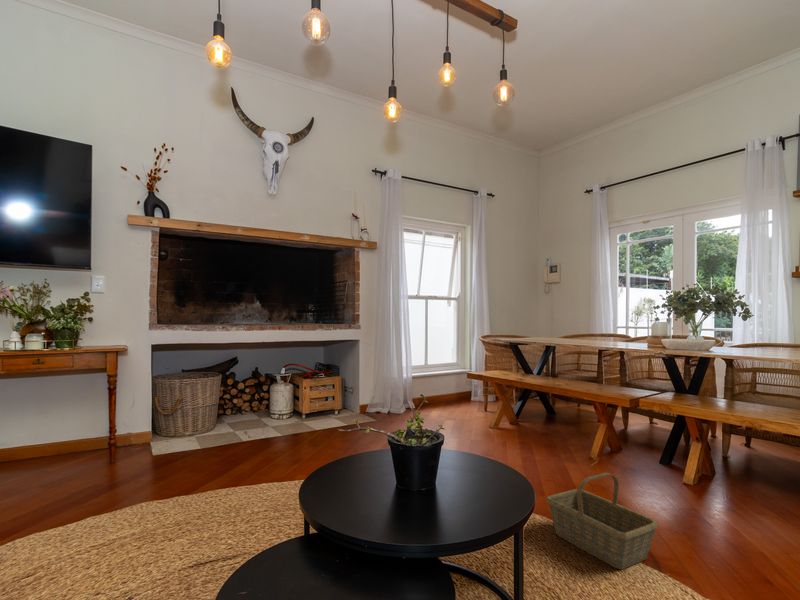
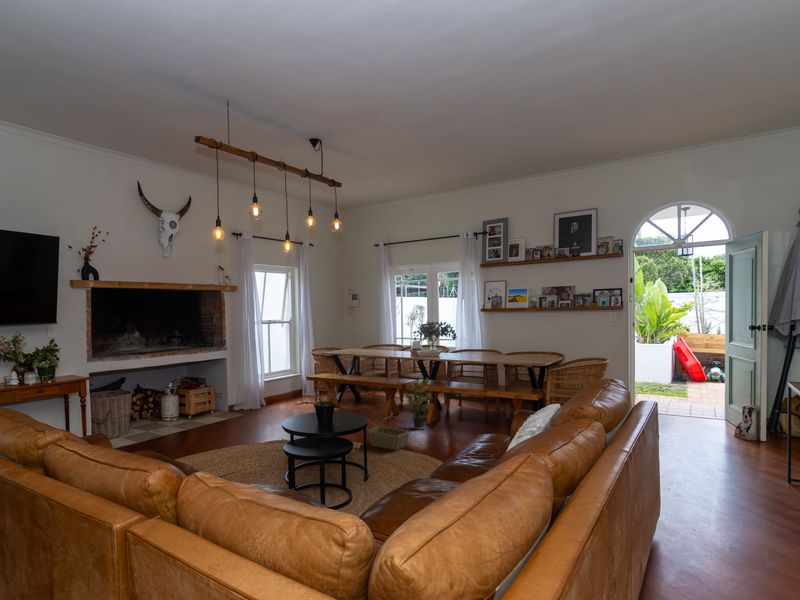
potted plant: none [636,387,706,504] -> present [405,379,431,430]

